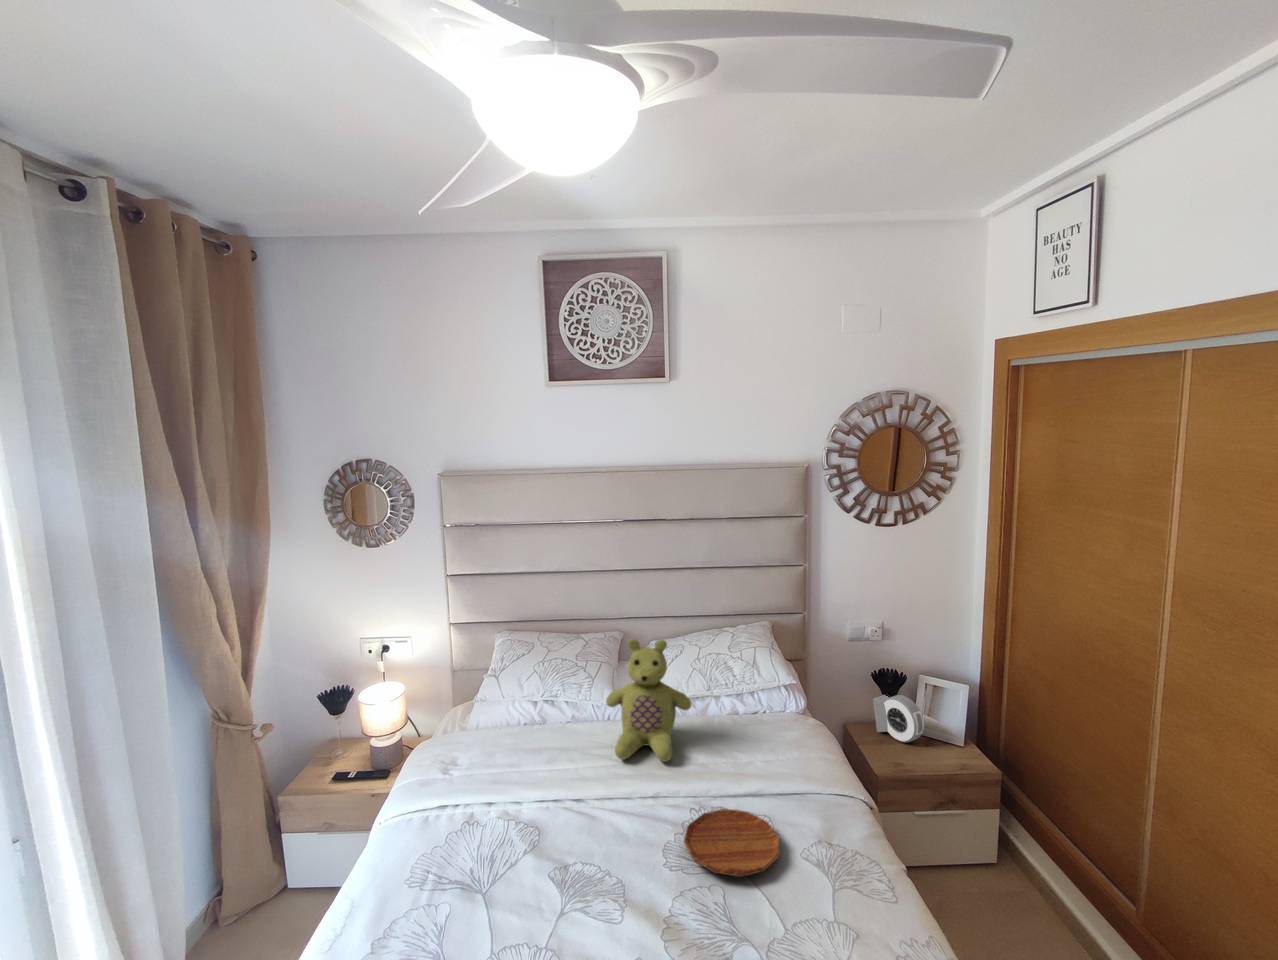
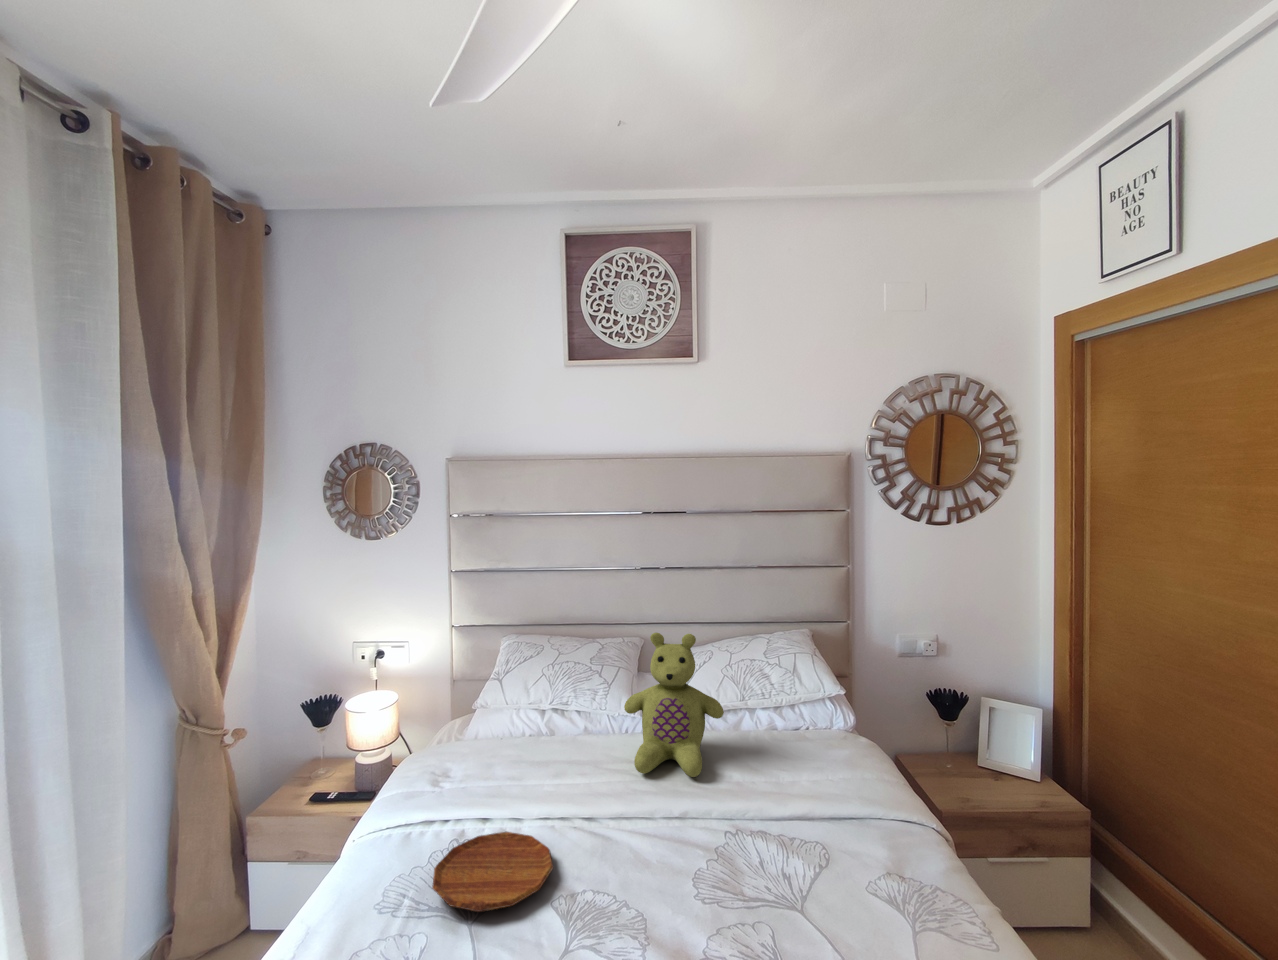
alarm clock: present [873,695,924,743] -> none [929,717,992,772]
tray: present [684,809,780,877] -> present [432,832,553,912]

